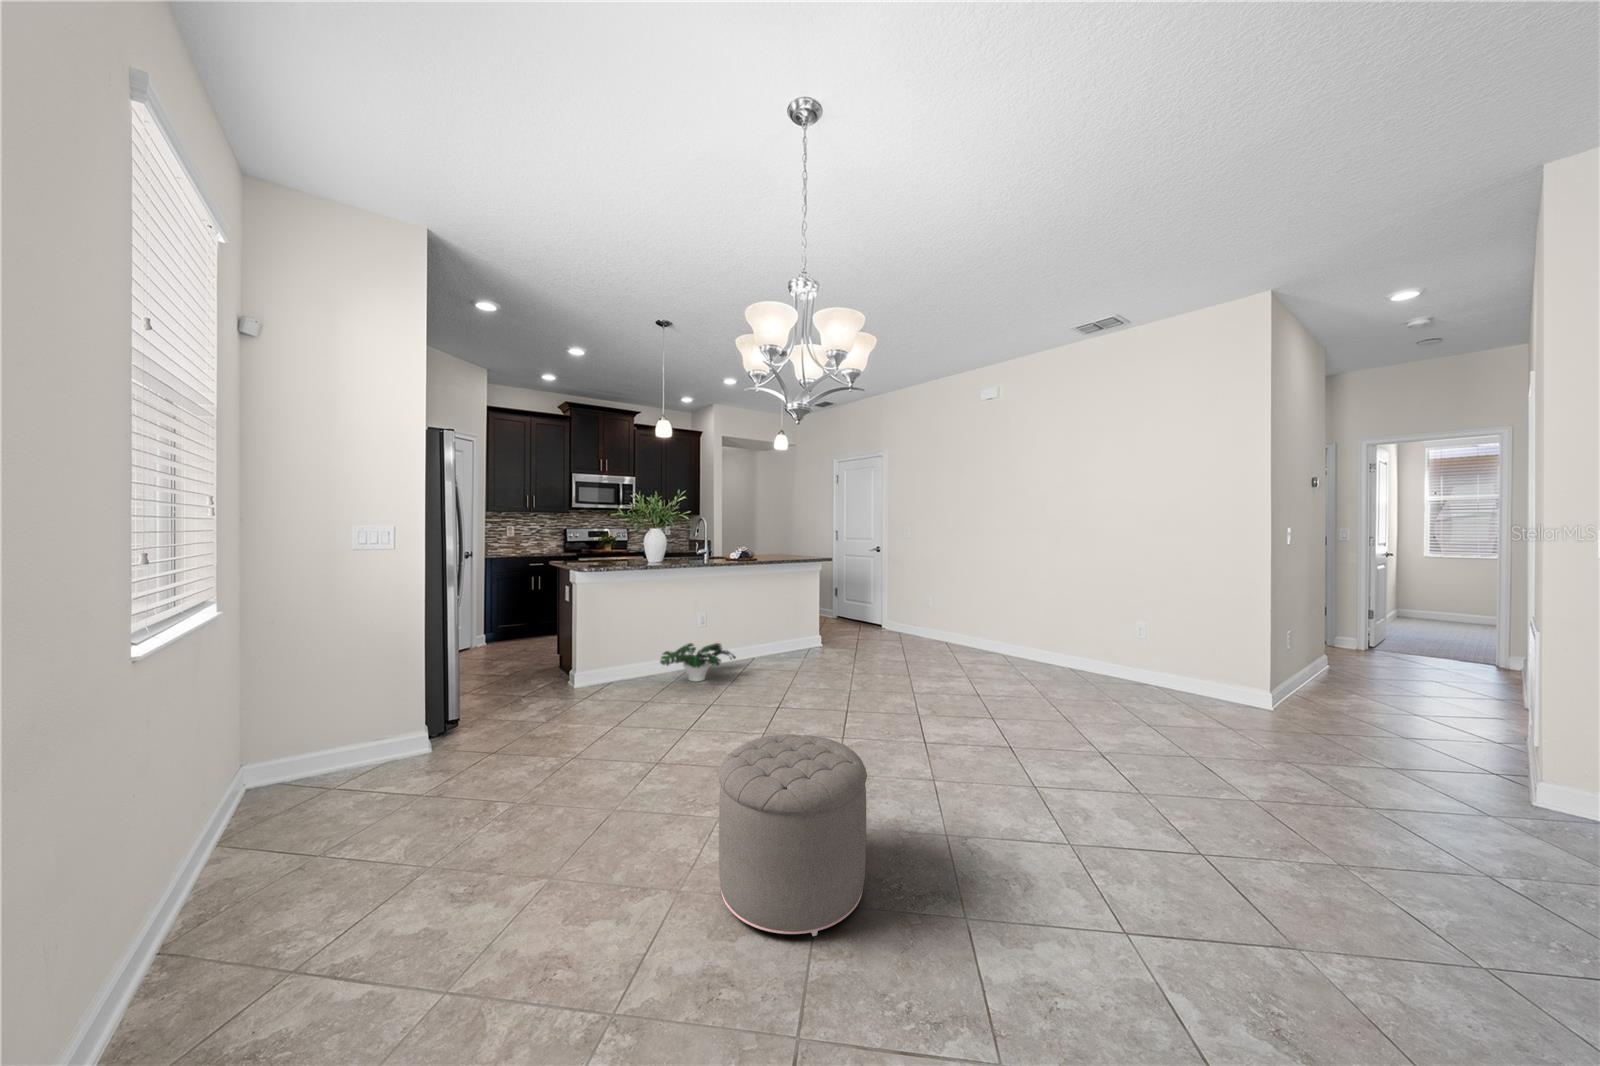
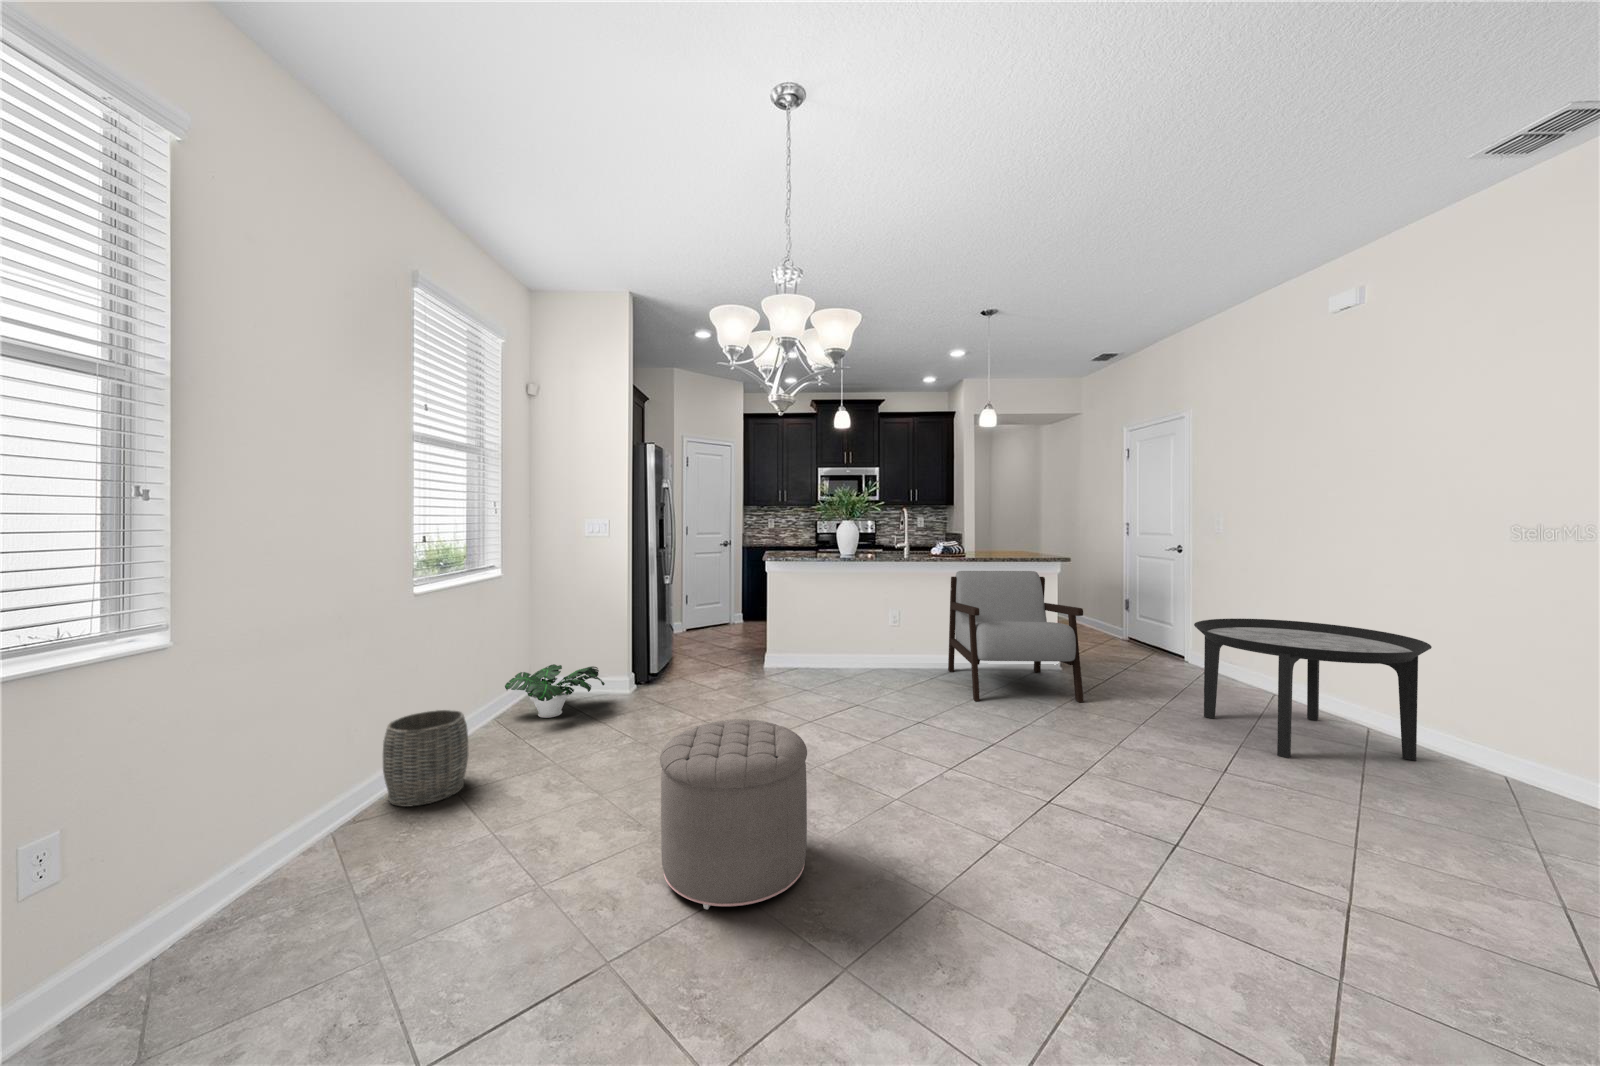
armchair: none [747,572,867,685] -> present [948,571,1084,702]
round table: none [935,599,1057,688] -> present [1194,619,1432,761]
potted plant: present [660,643,736,682] -> present [505,664,605,718]
woven basket: none [149,828,321,1021] -> present [383,710,468,807]

